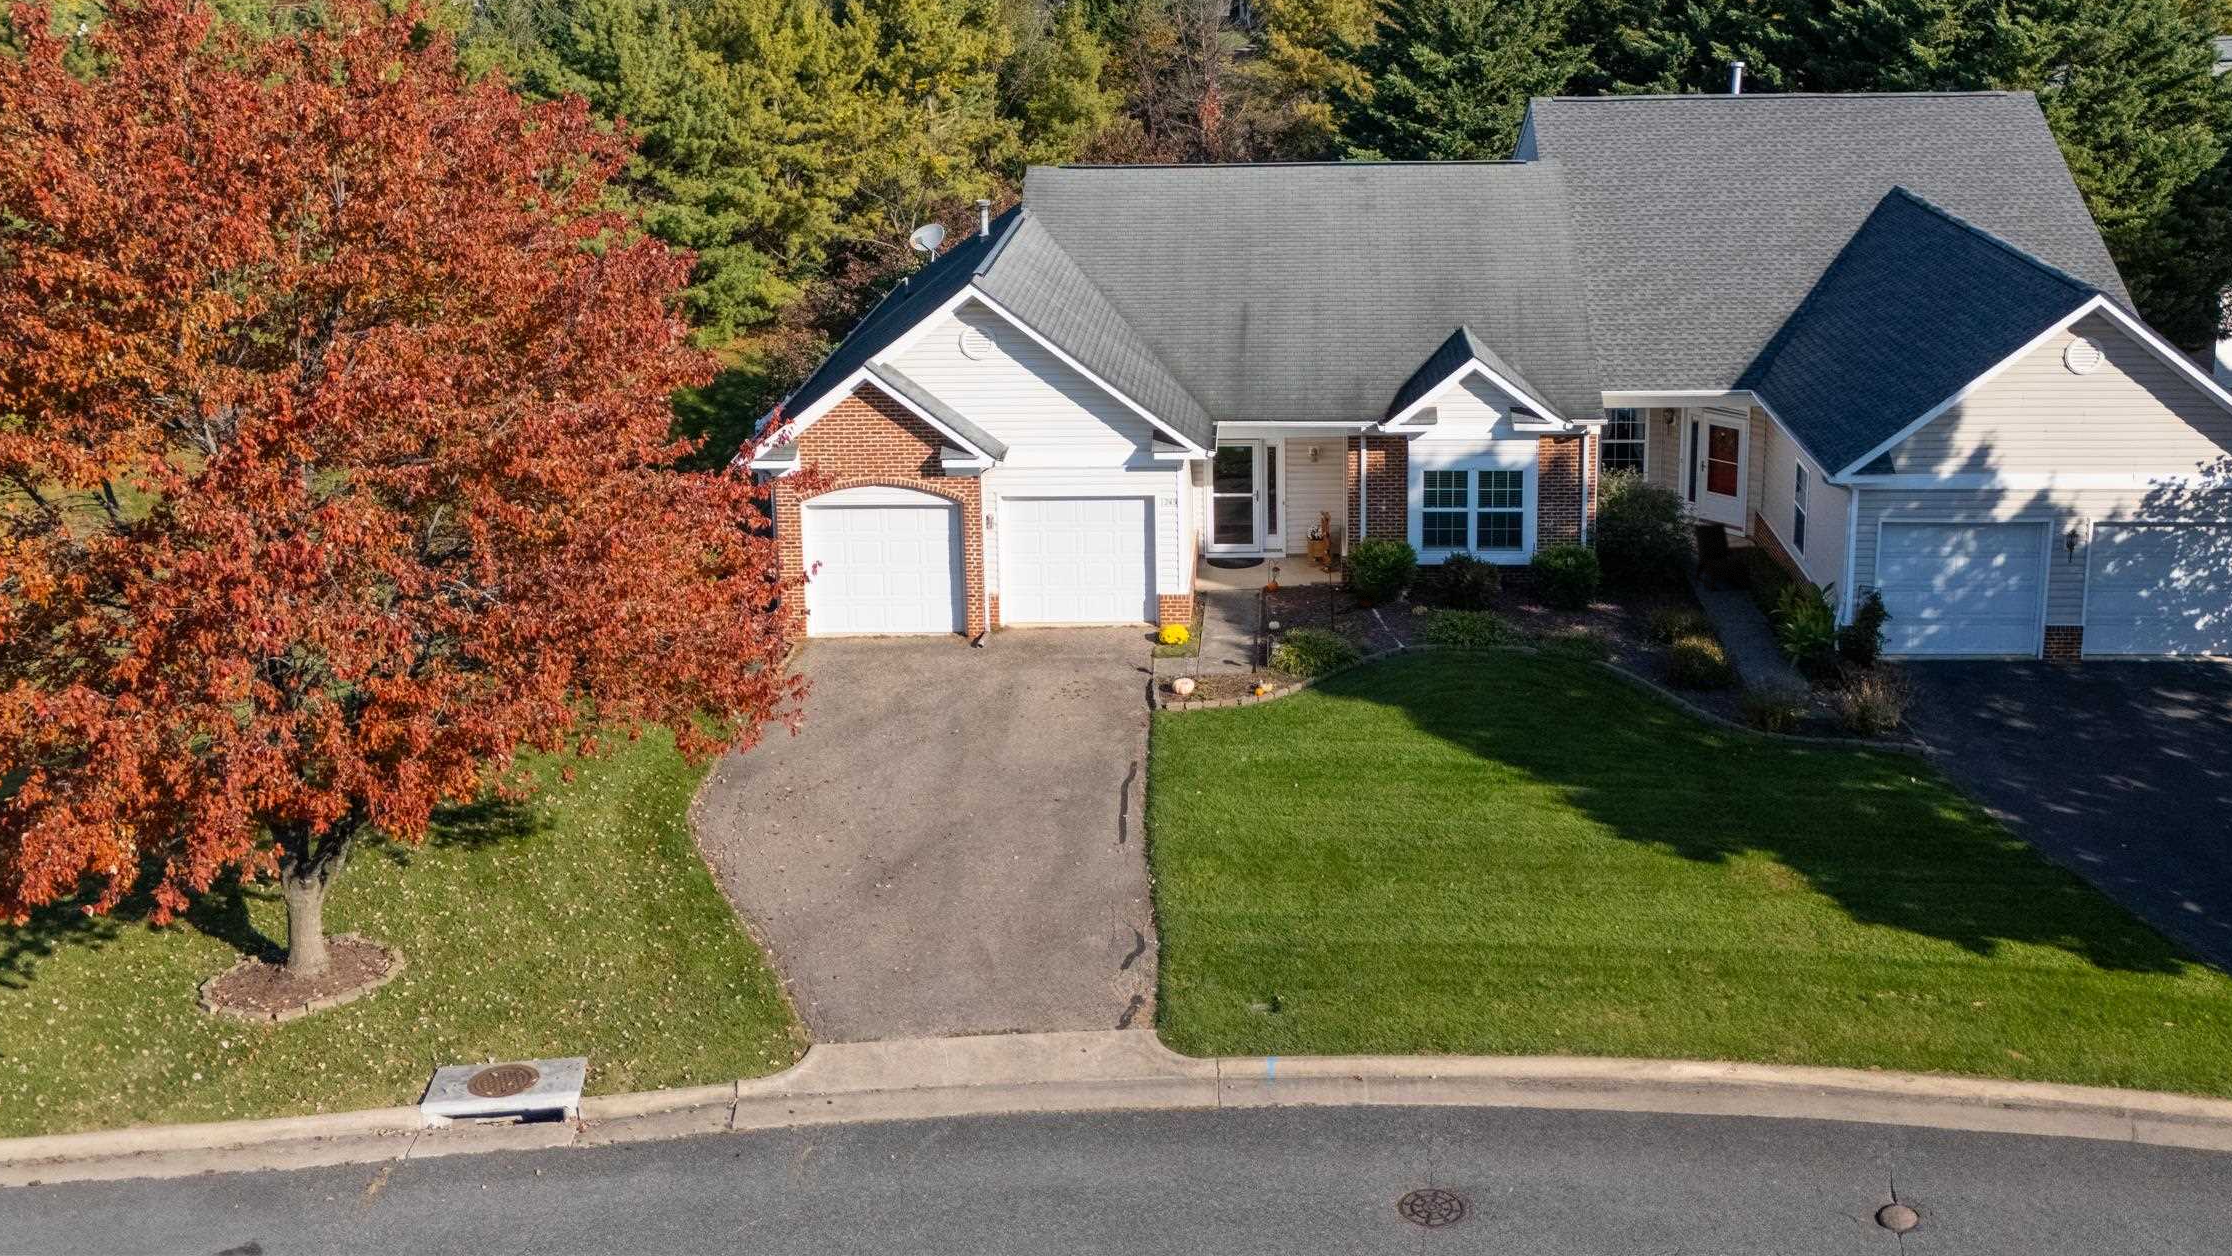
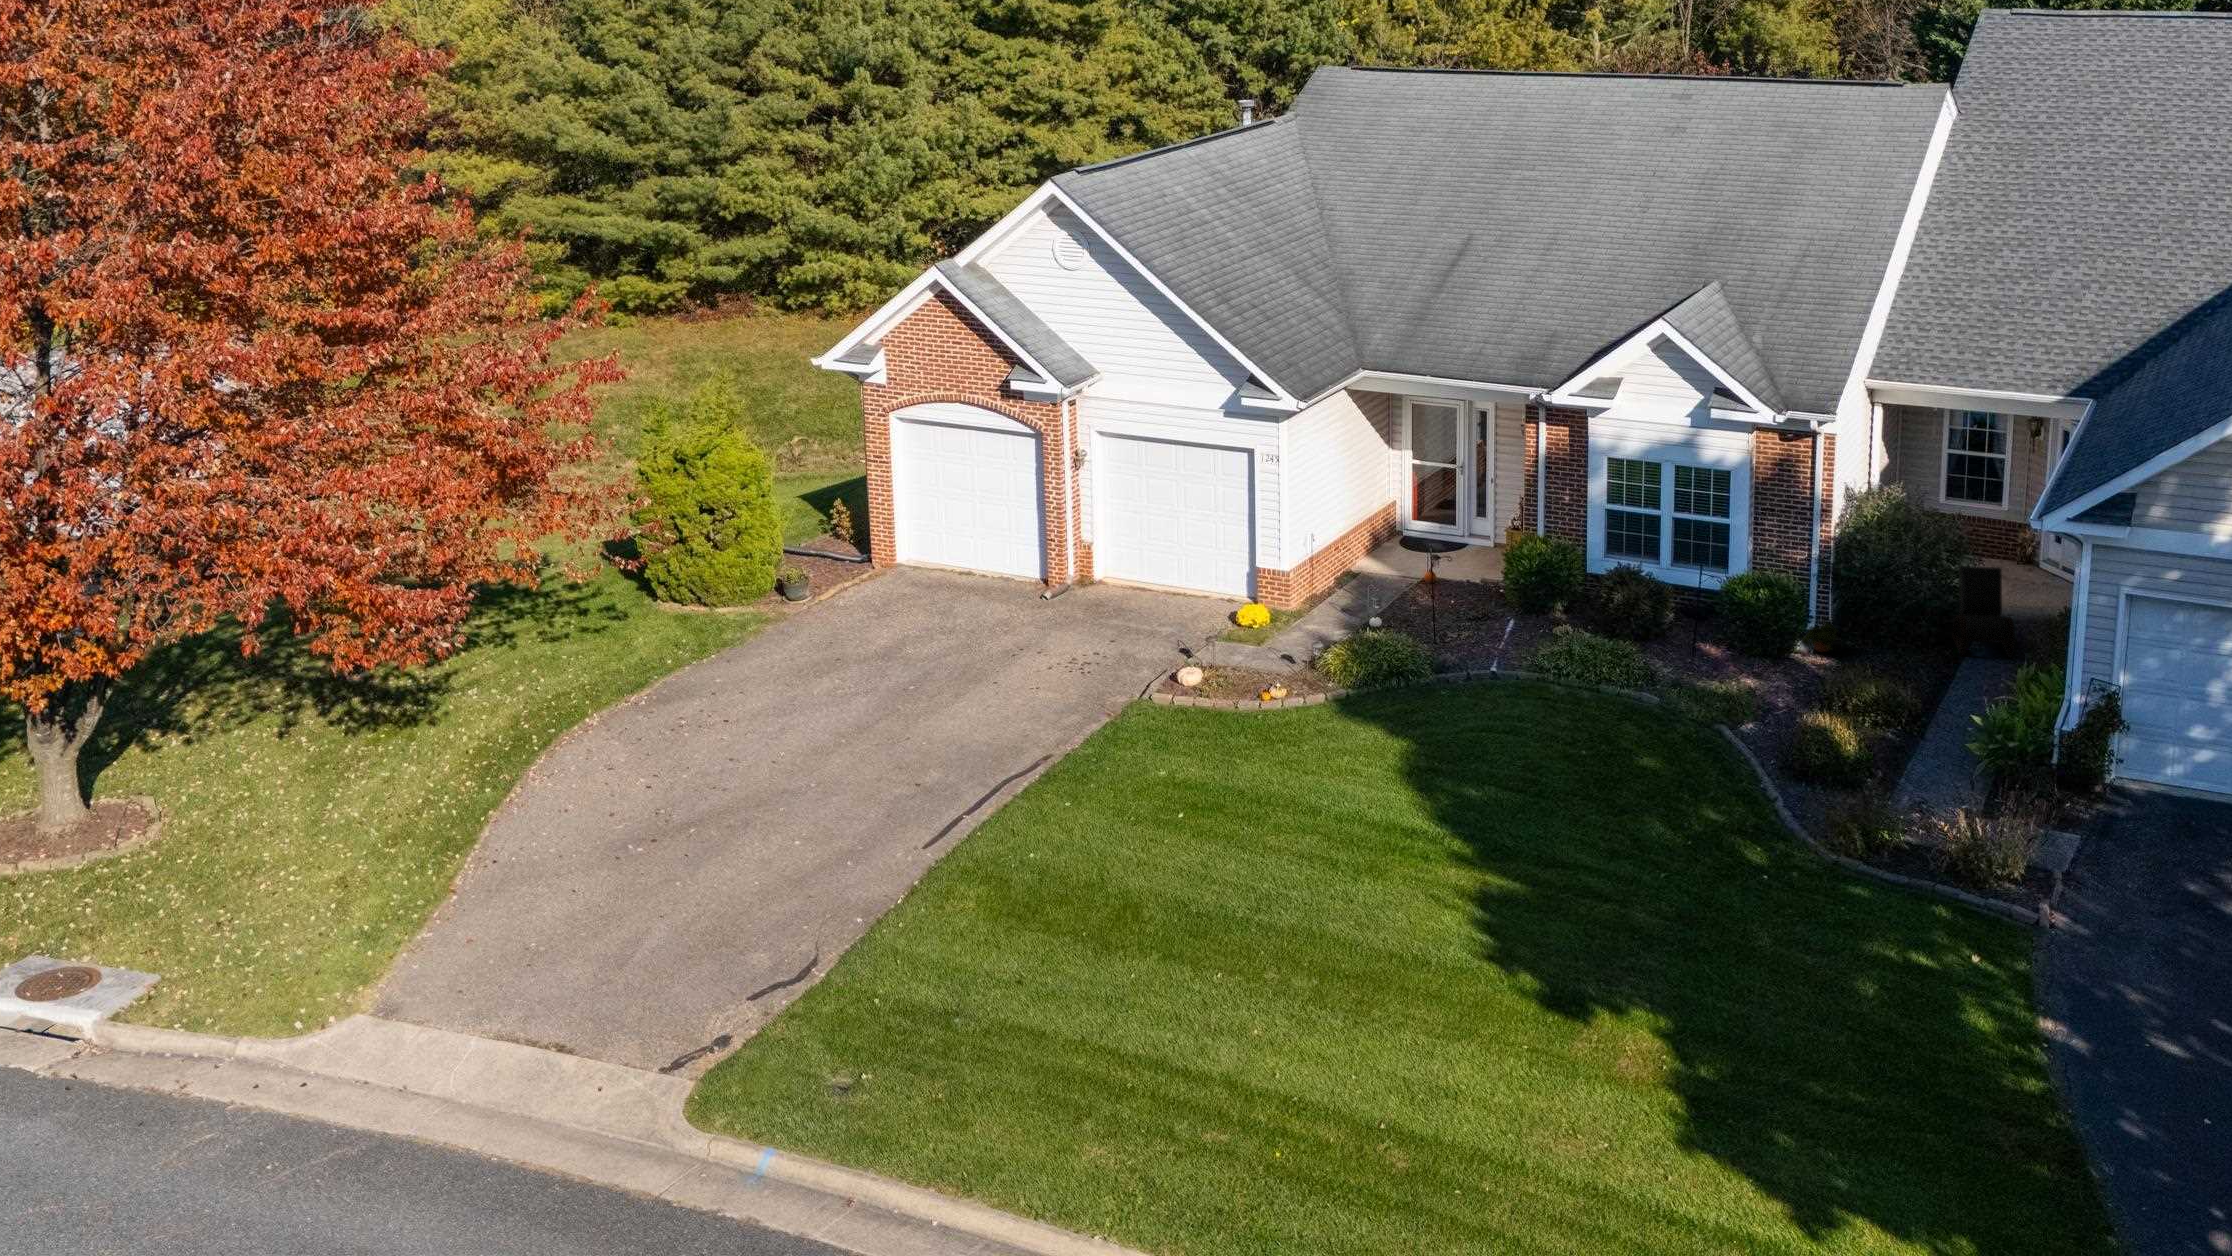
potted plant: present [1352,586,1381,607] -> present [1802,623,1839,652]

